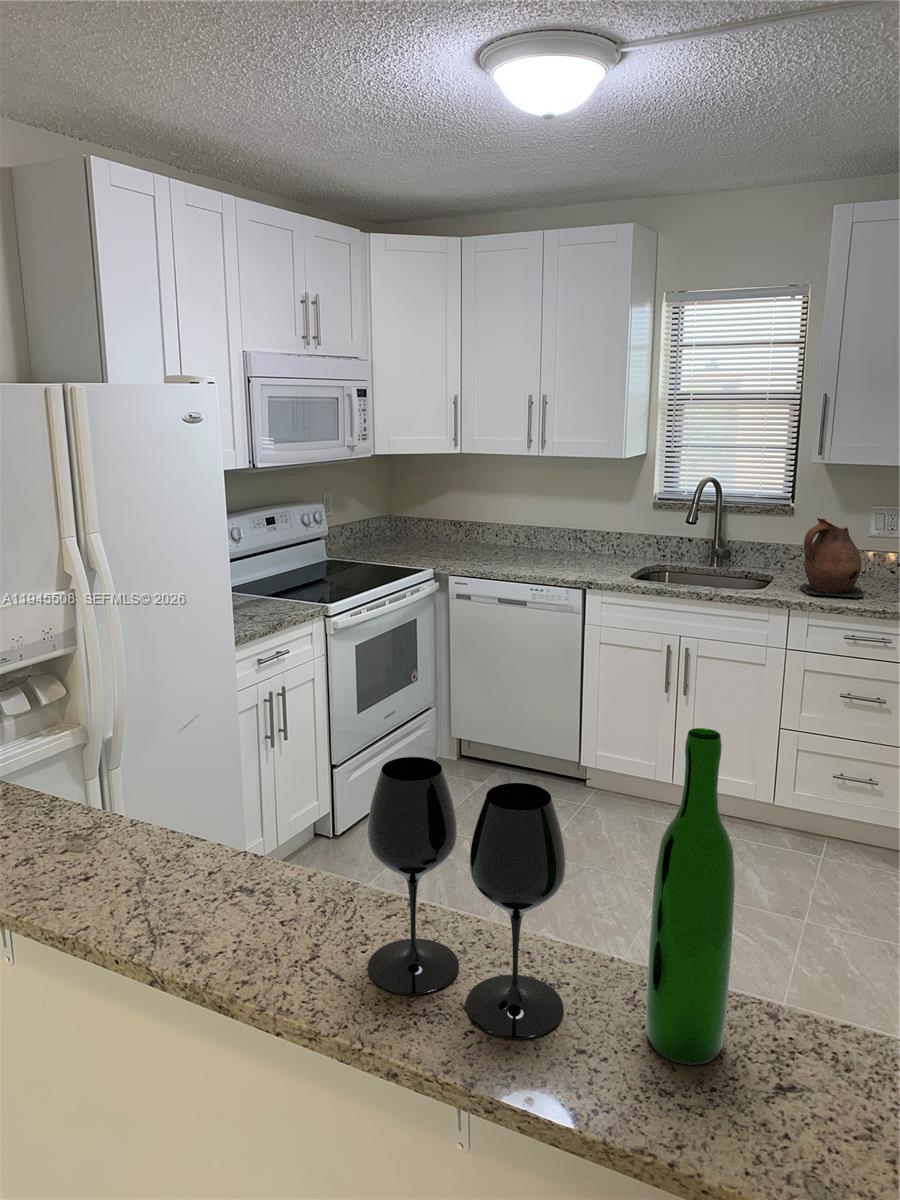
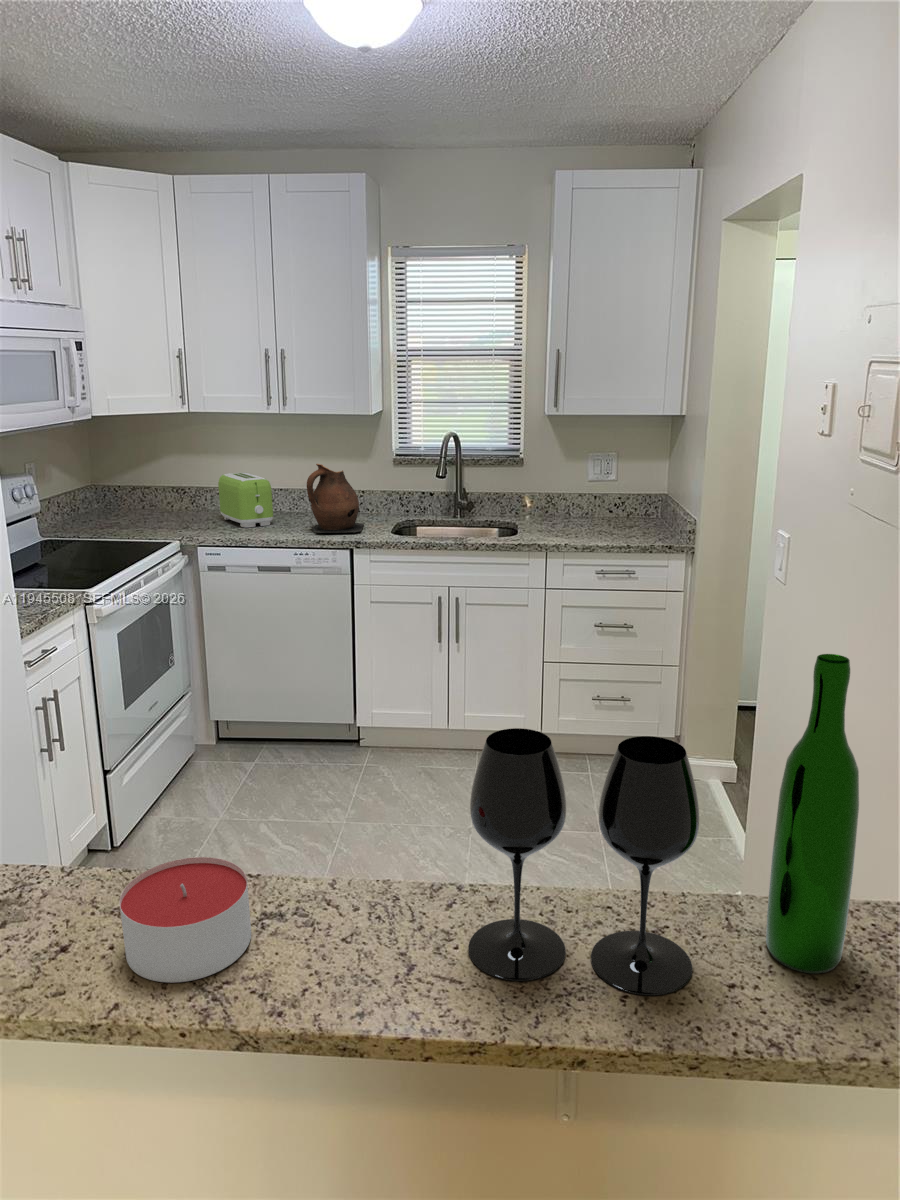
toaster: none [483,508,528,560] -> present [218,473,273,527]
ceramic pitcher: present [799,517,863,599] -> present [307,464,364,533]
candle: none [110,826,220,924] -> present [120,857,251,983]

